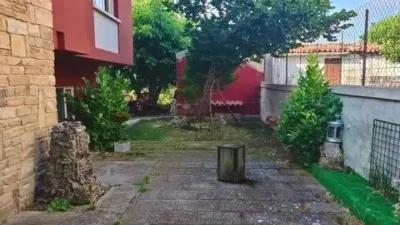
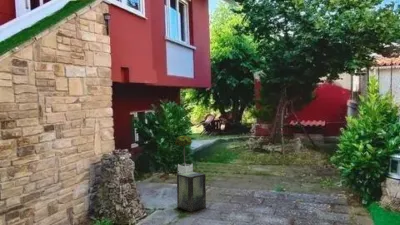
storage box: present [217,143,245,183] -> present [177,171,206,212]

